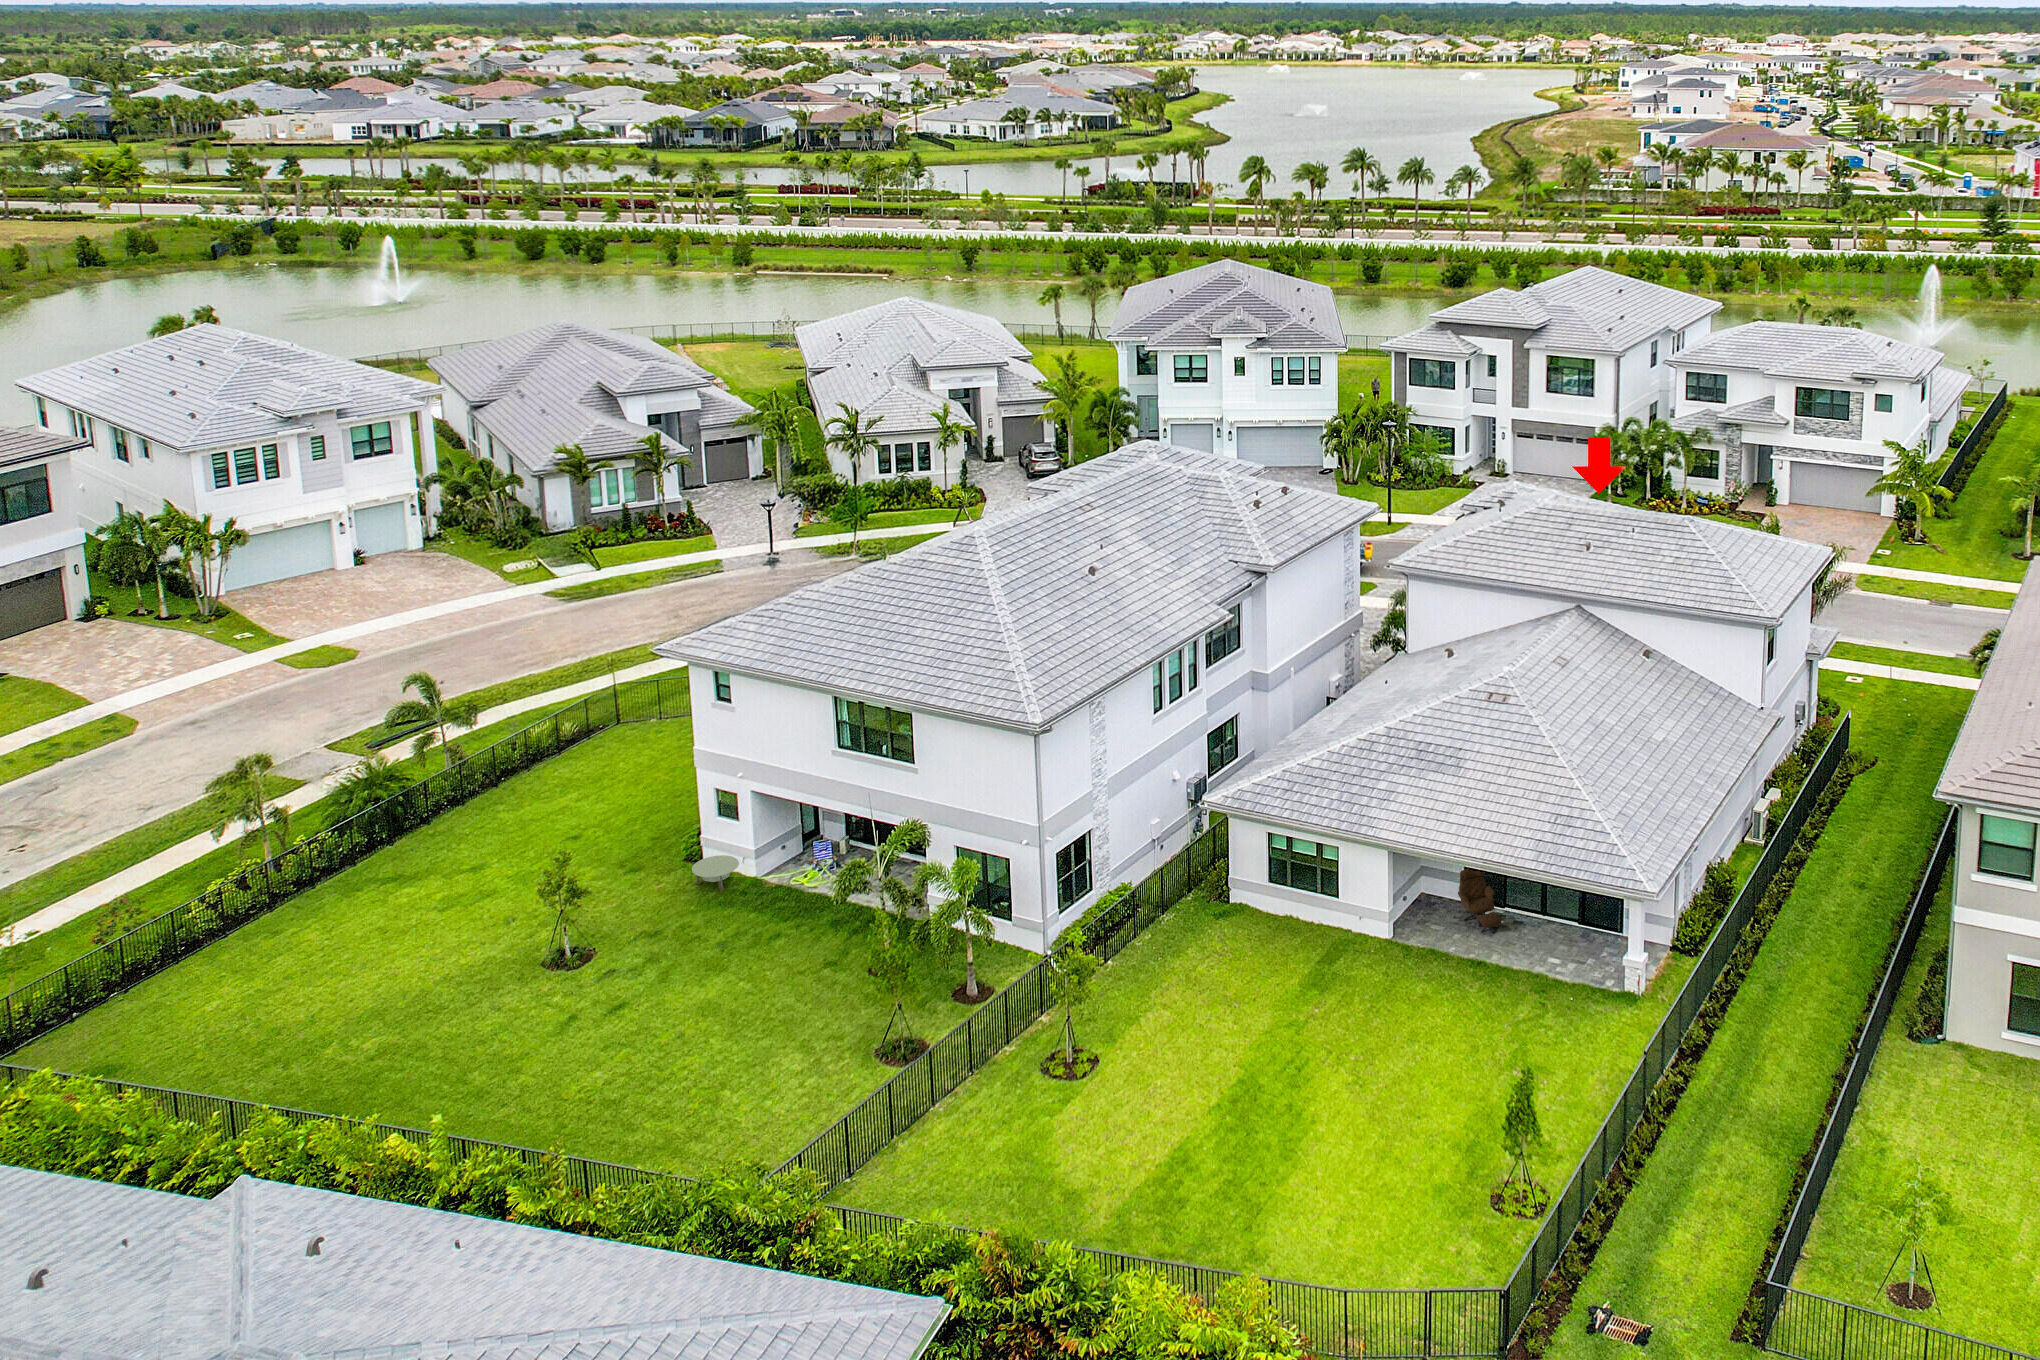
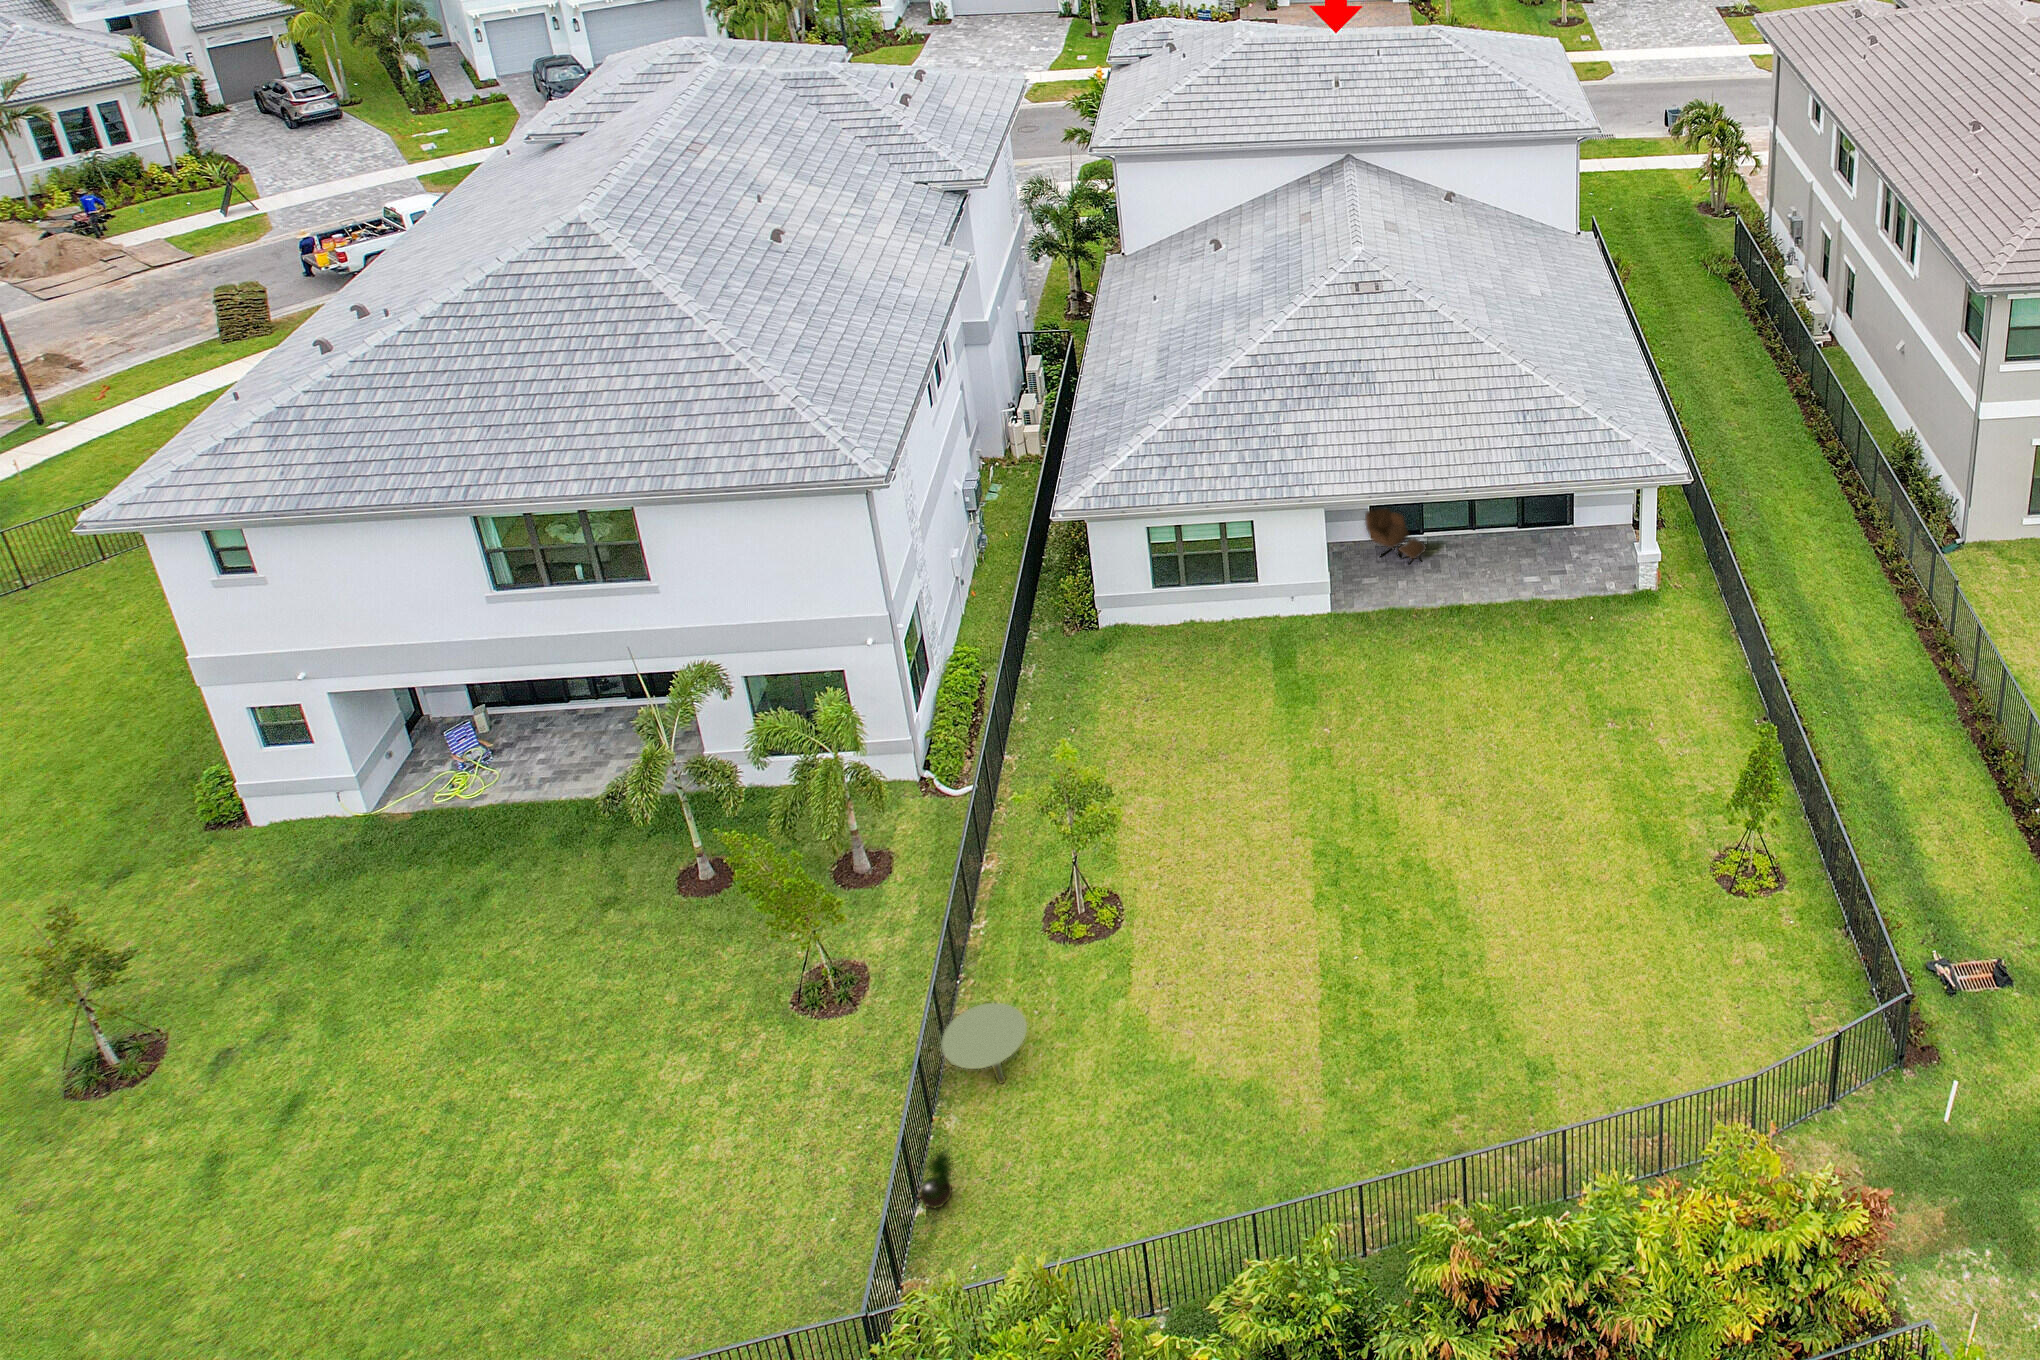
round table: present [692,855,739,892] -> present [941,1003,1027,1084]
potted tree: none [871,1150,898,1194] -> present [920,1146,956,1209]

